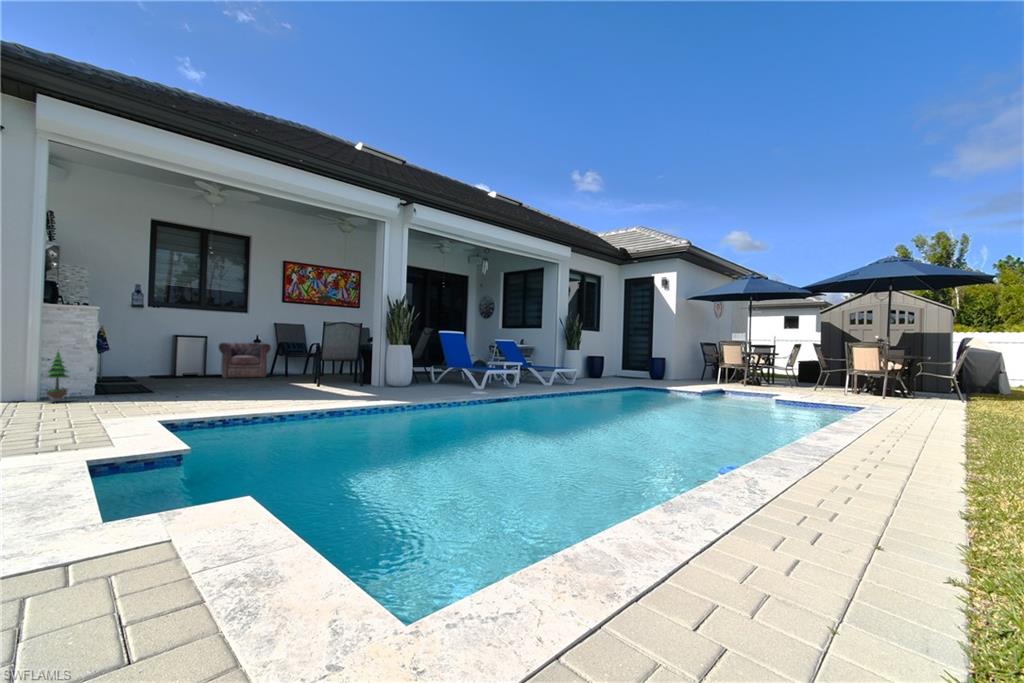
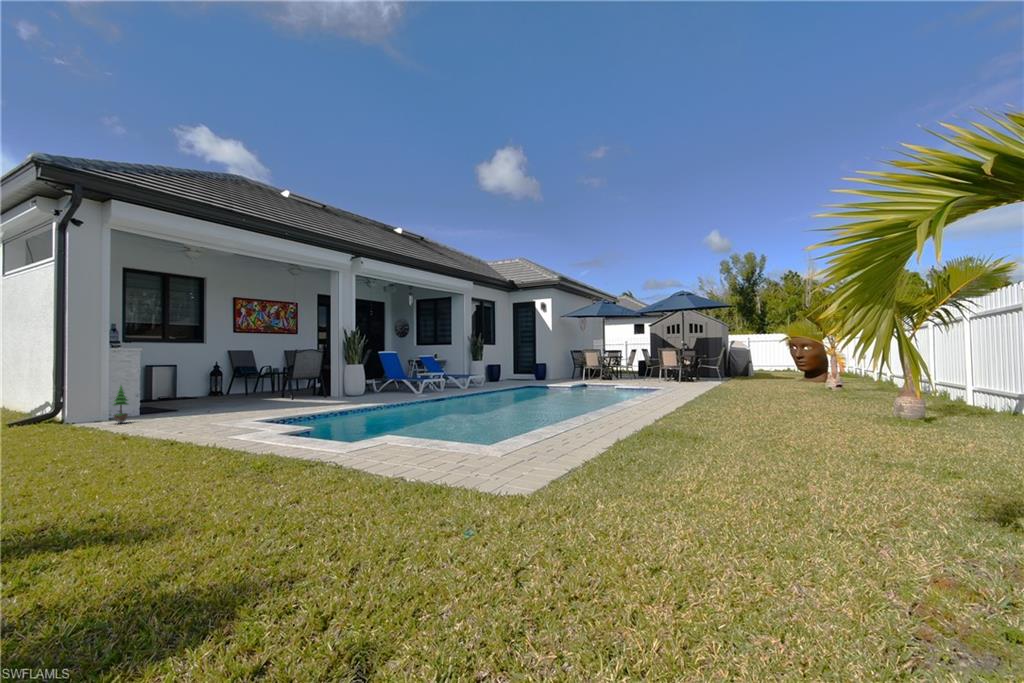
armchair: present [219,342,271,378] -> none [185,369,235,401]

